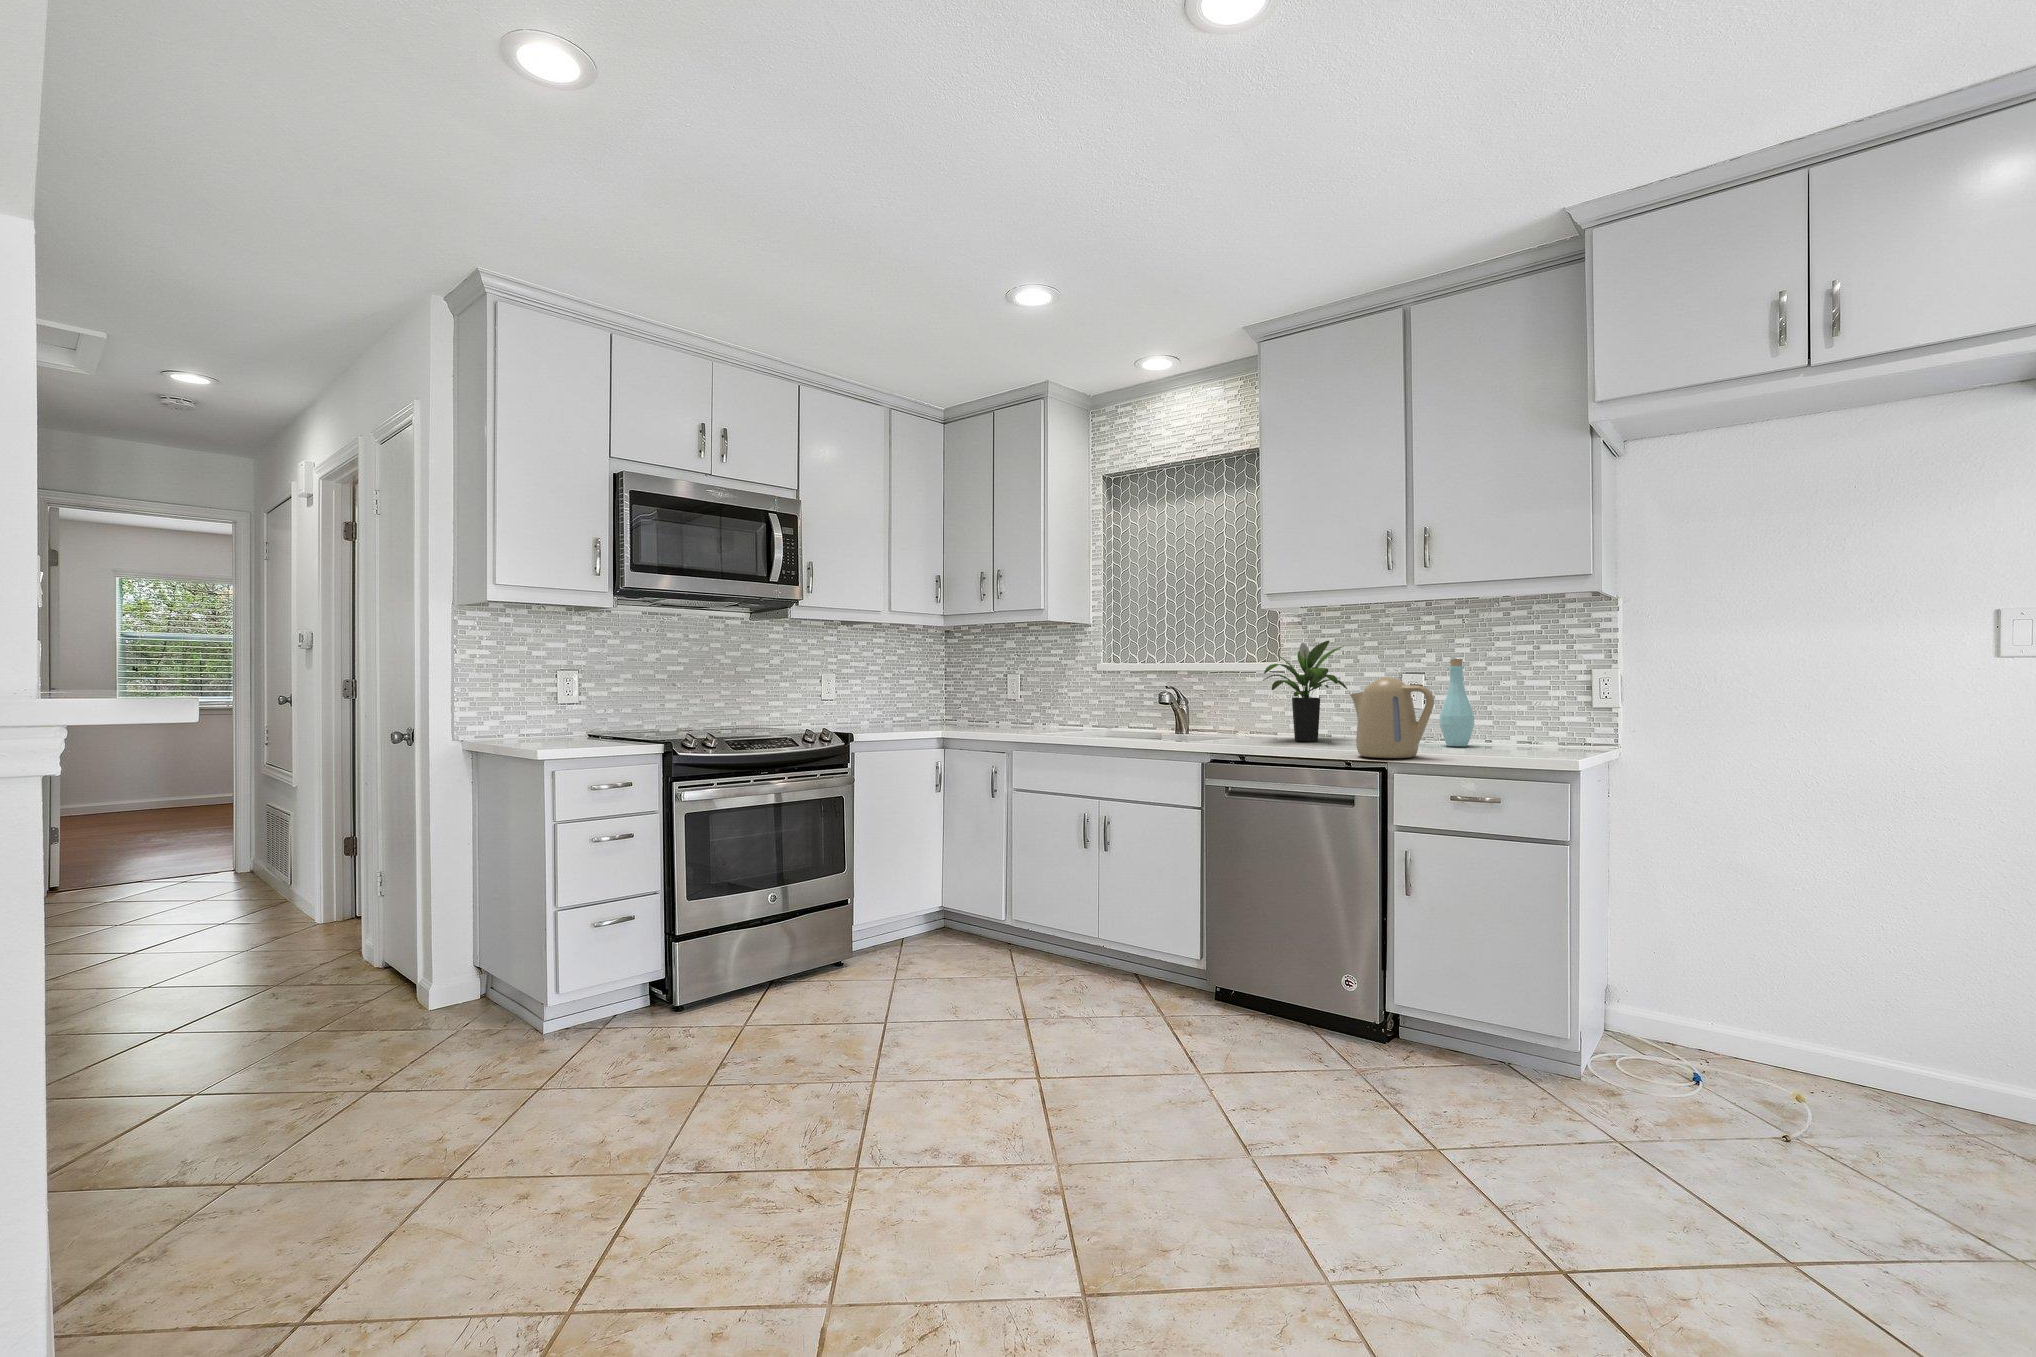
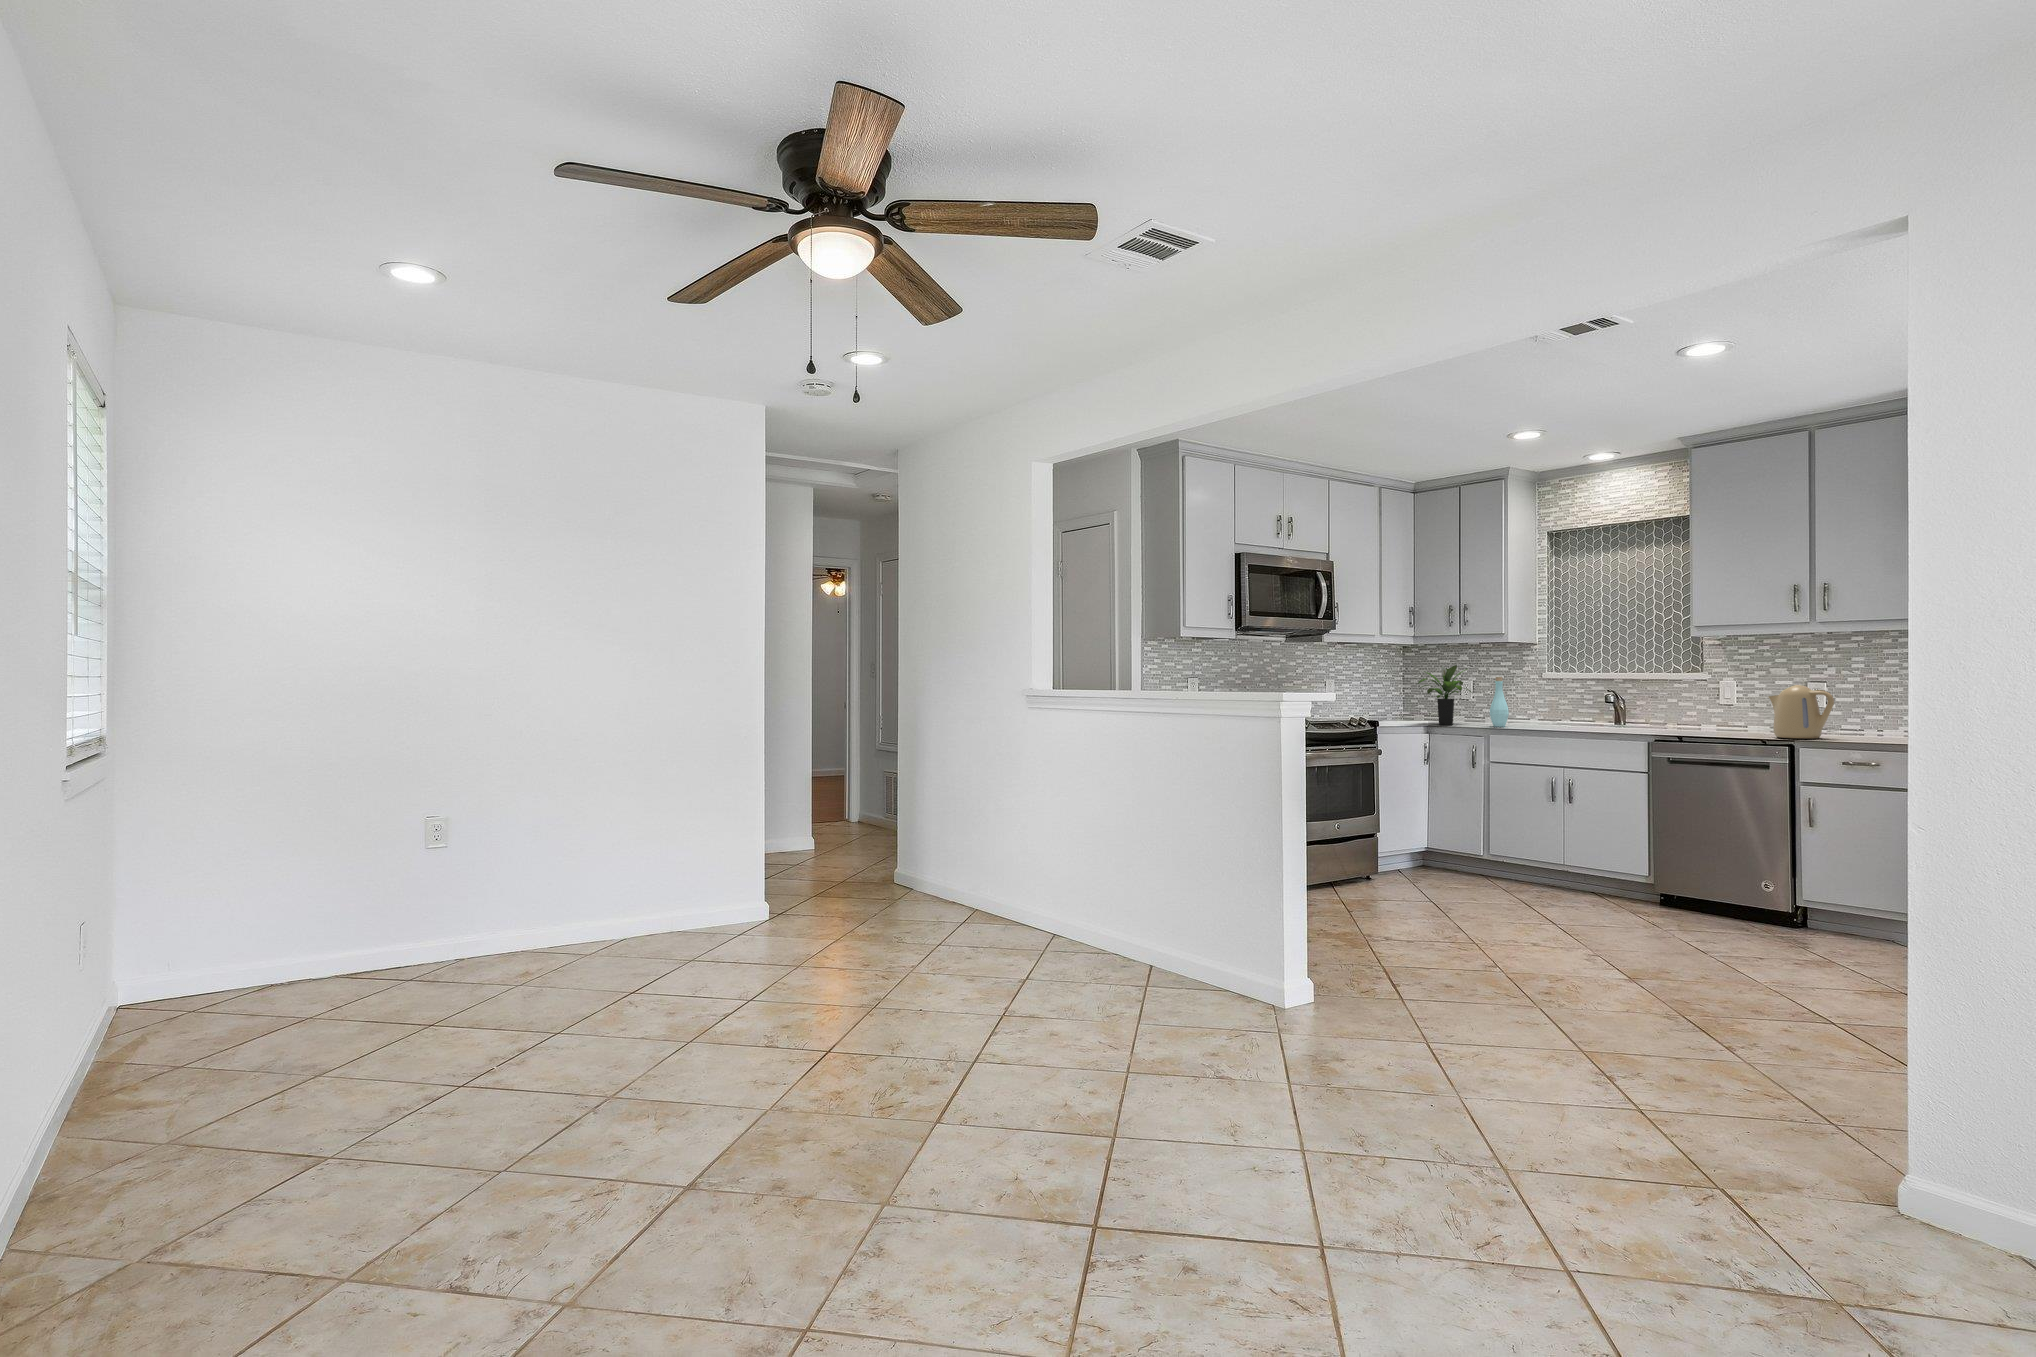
potted plant: present [1263,641,1347,741] -> present [1418,665,1472,725]
bottle: present [1440,659,1474,746] -> present [1490,677,1509,727]

